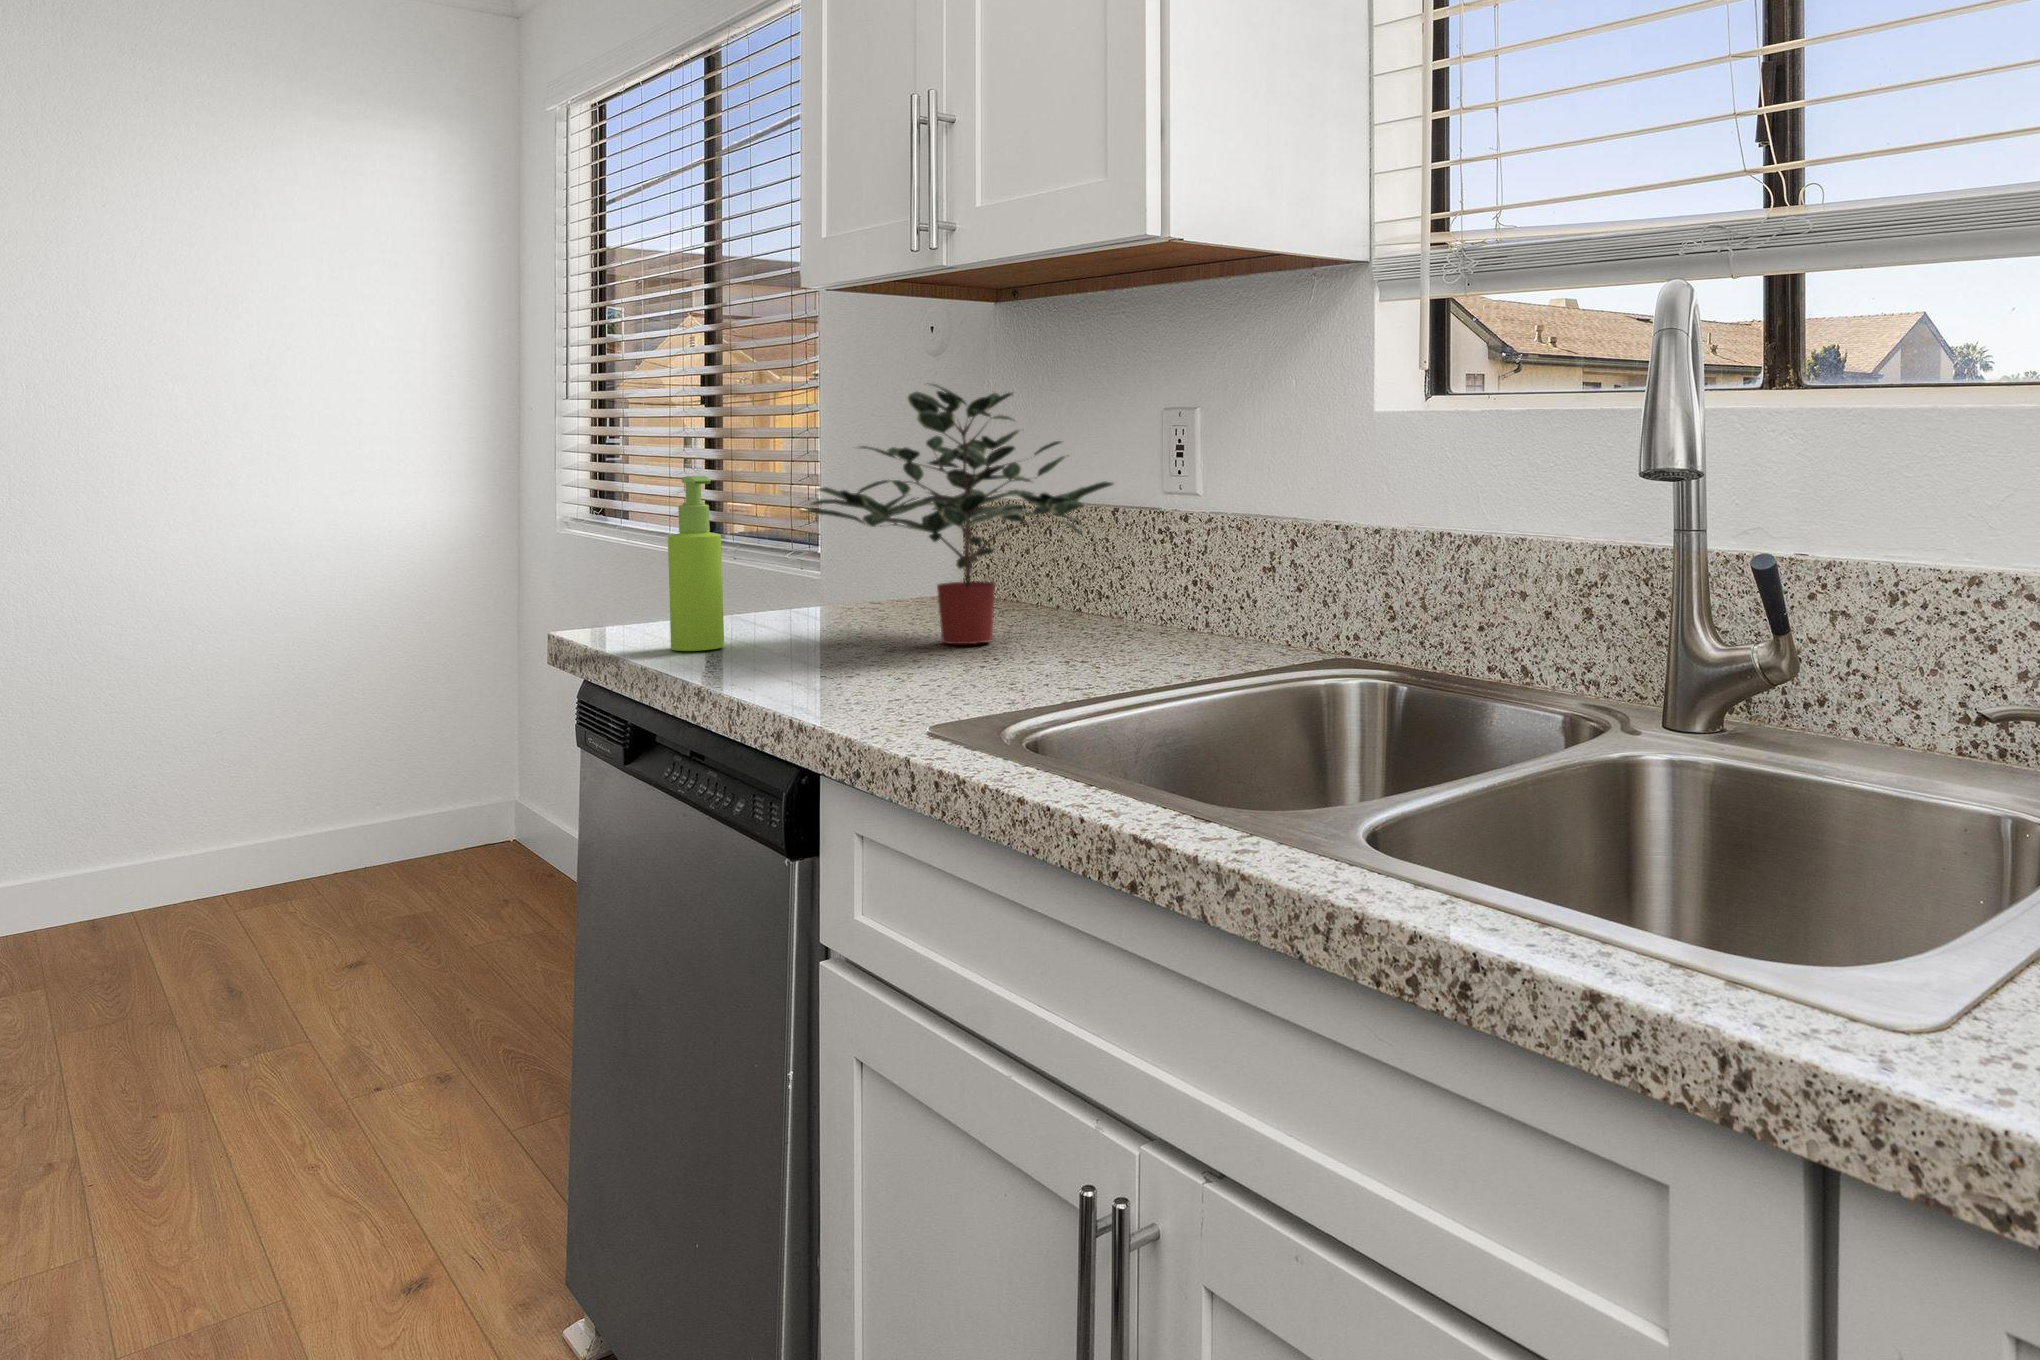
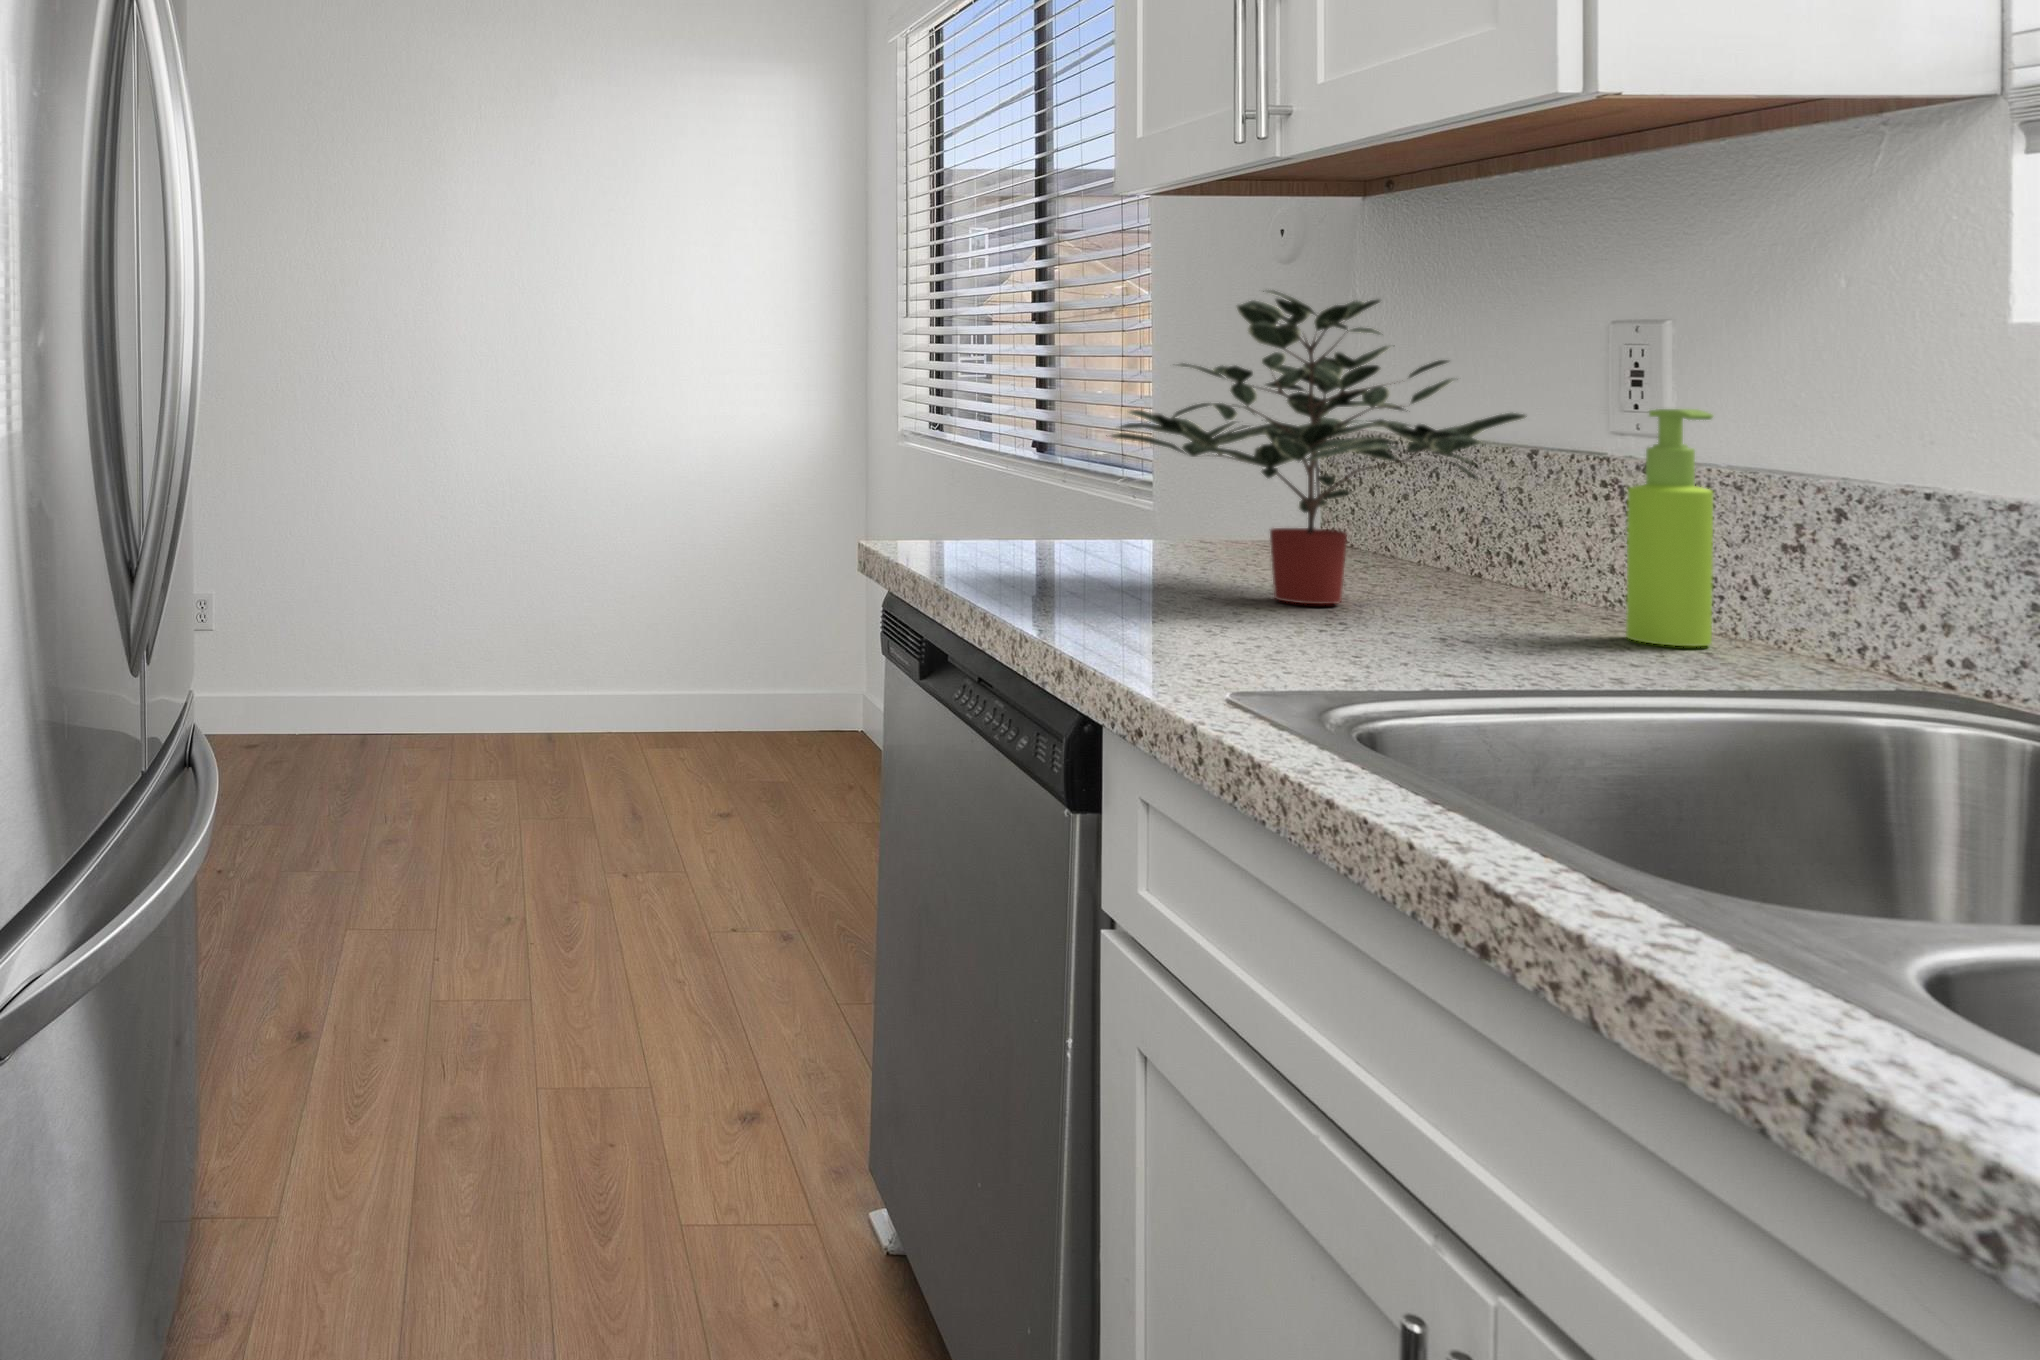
soap dispenser: present [668,476,724,651] -> present [1626,409,1713,646]

